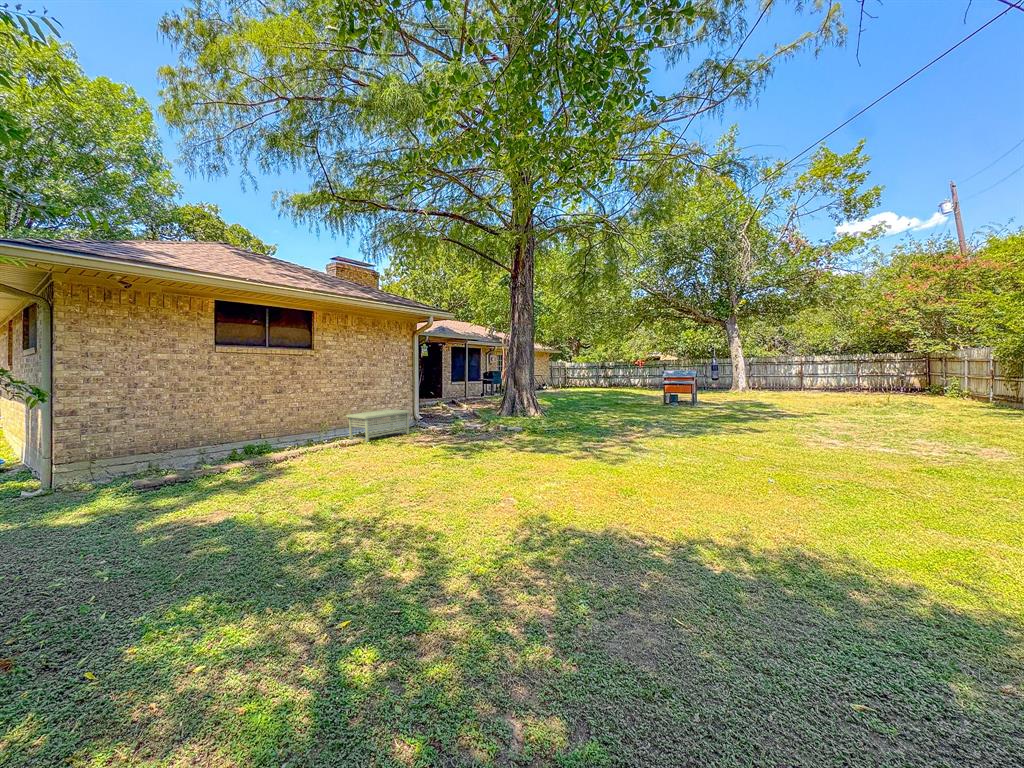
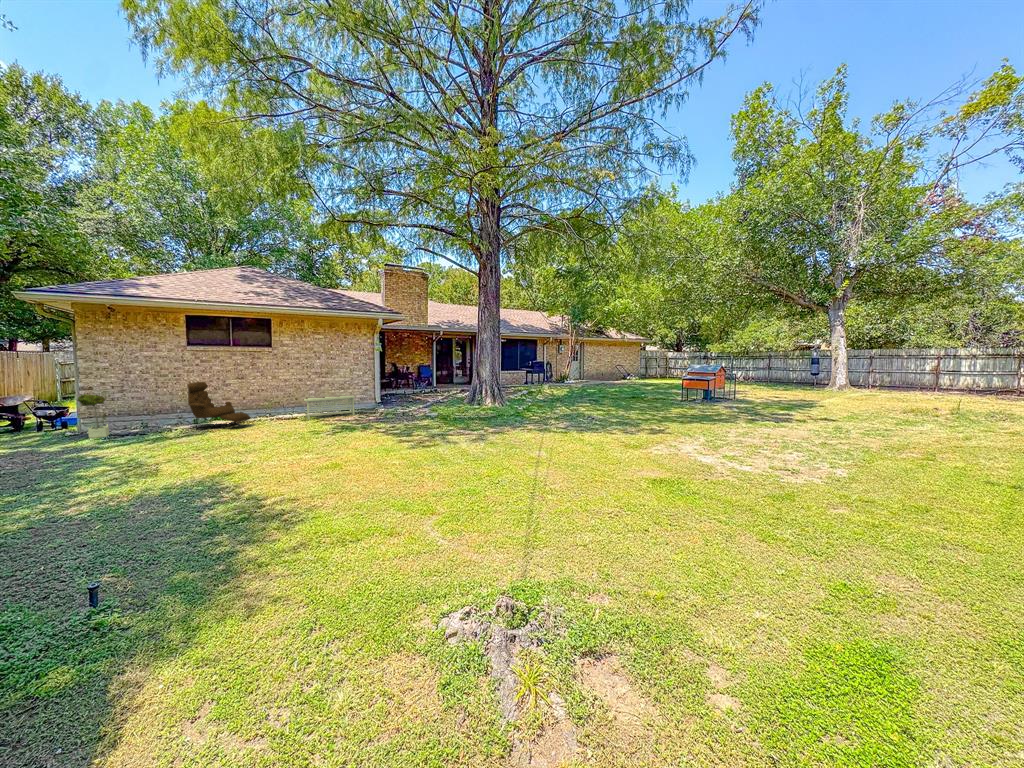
lounge chair: none [227,397,312,464] -> present [187,382,251,430]
potted tree: none [66,419,113,491] -> present [78,394,109,438]

